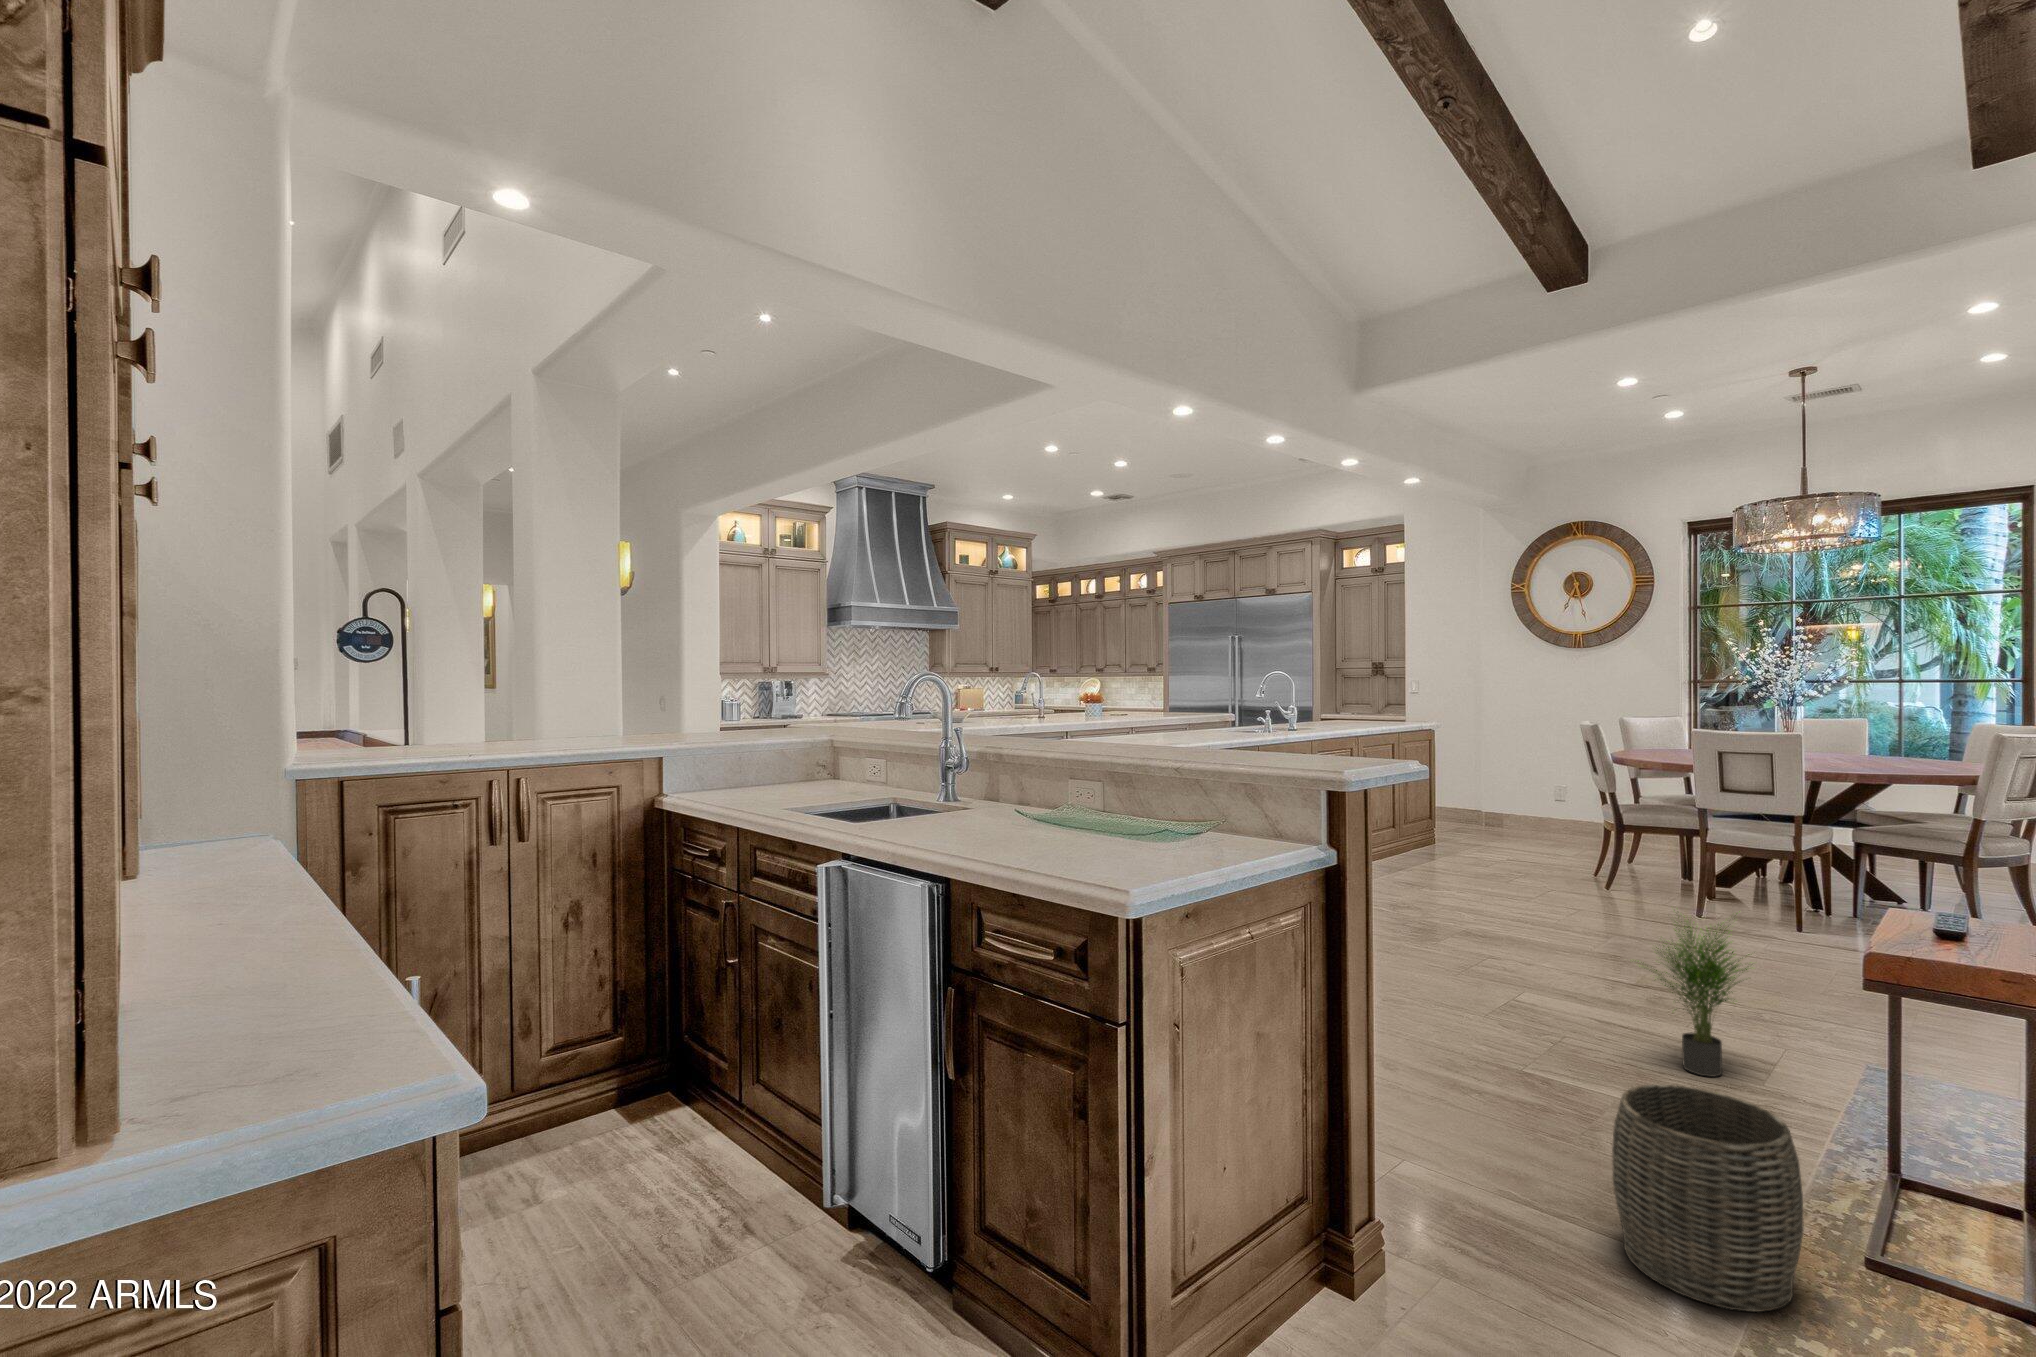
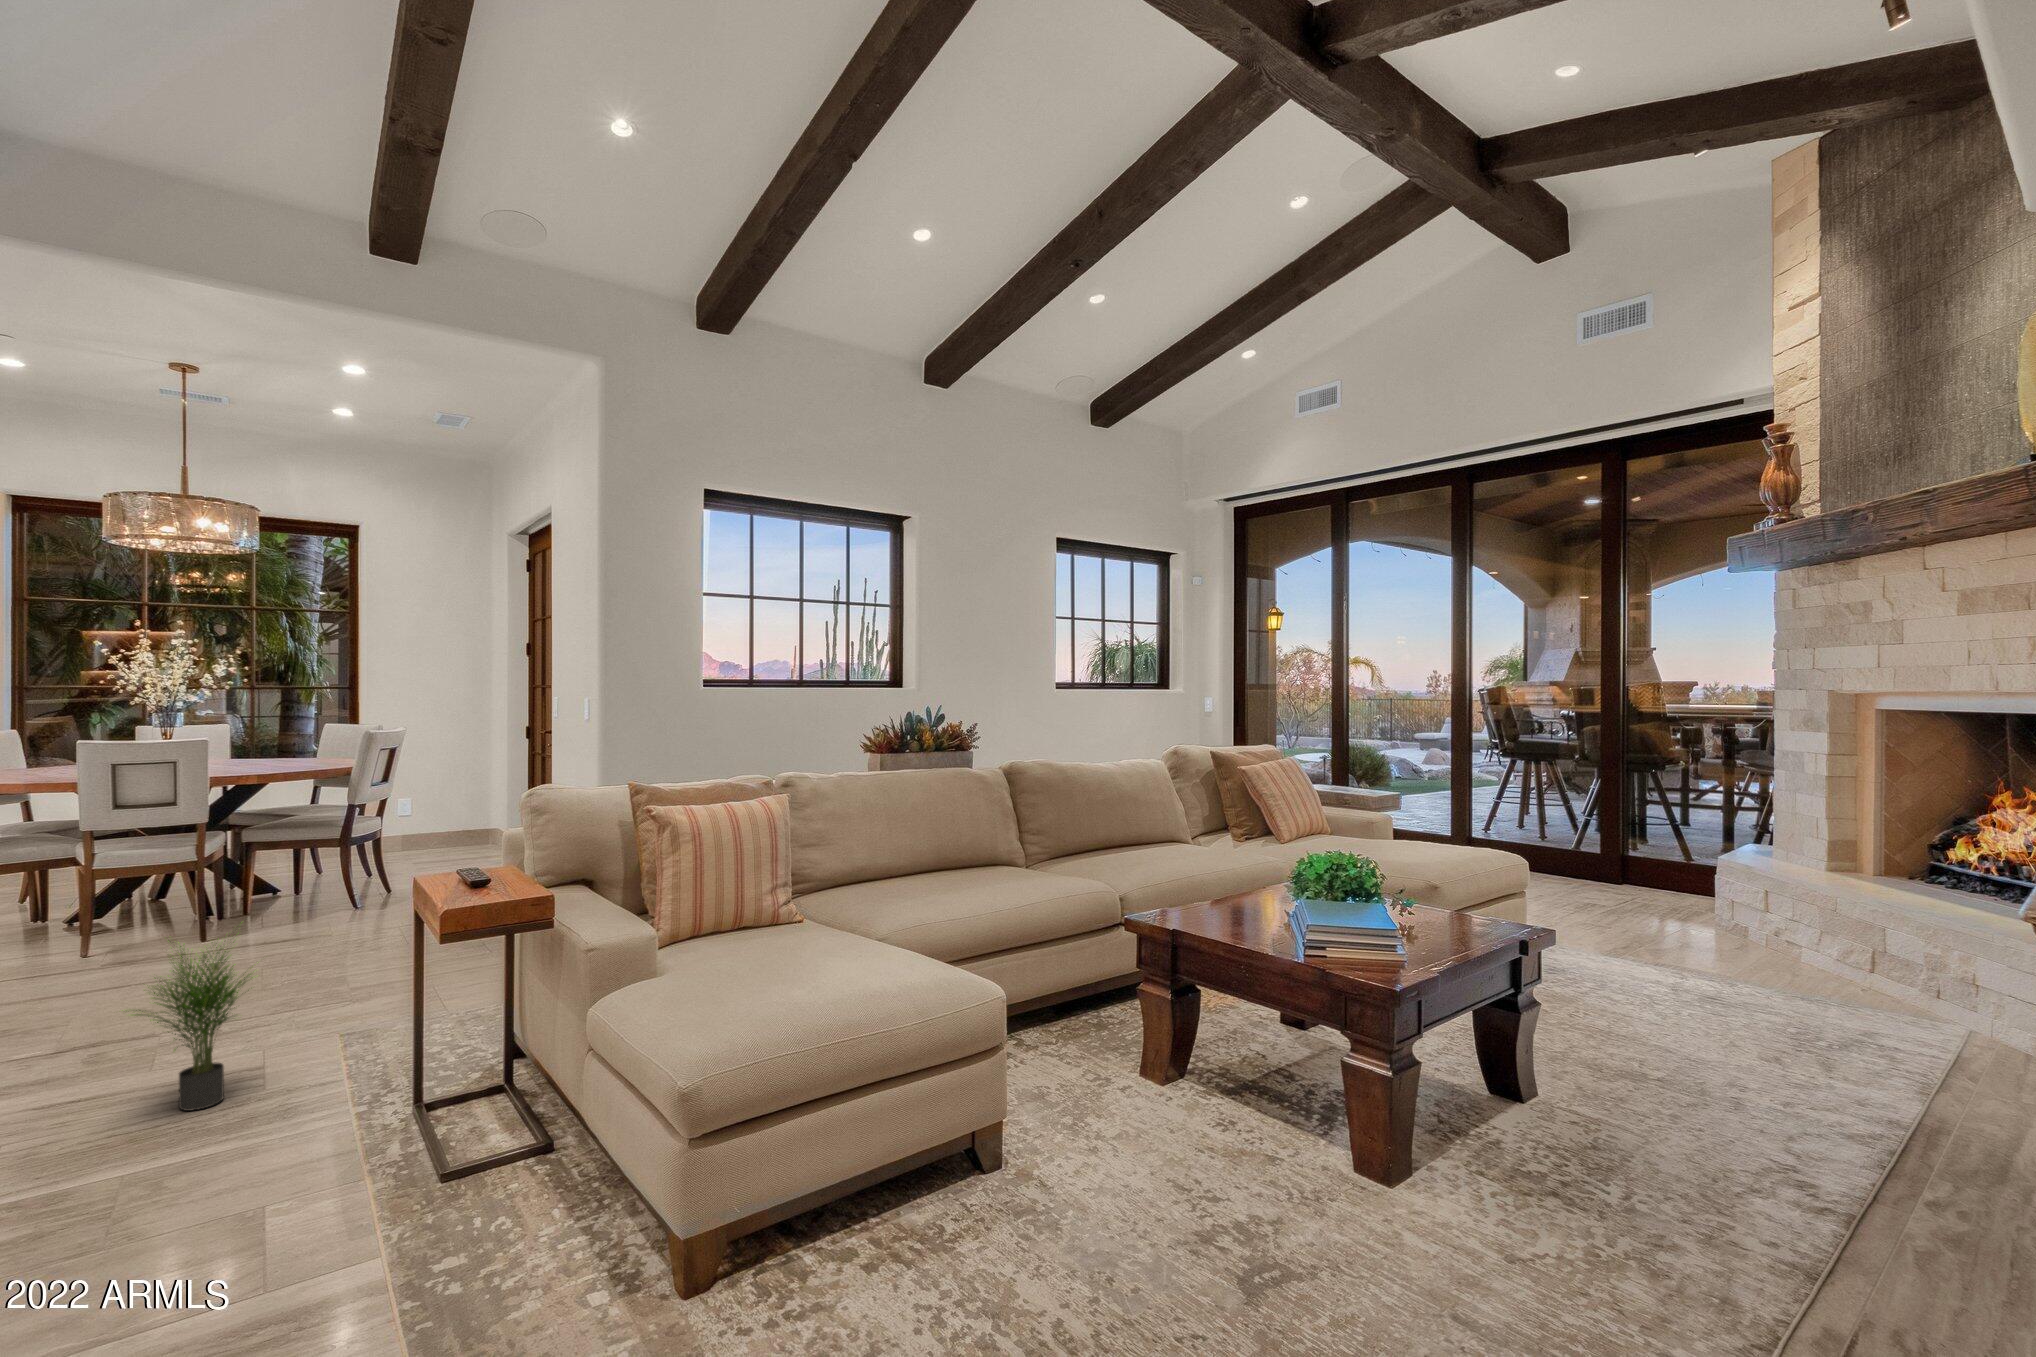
woven basket: present [1612,1085,1804,1312] -> none [235,1084,421,1305]

